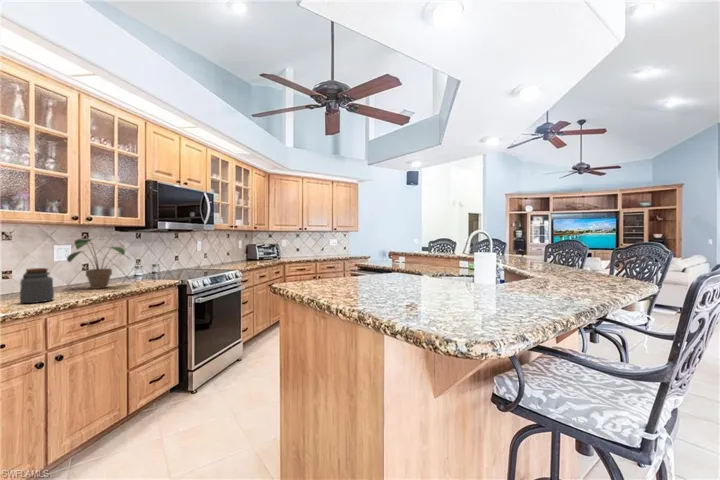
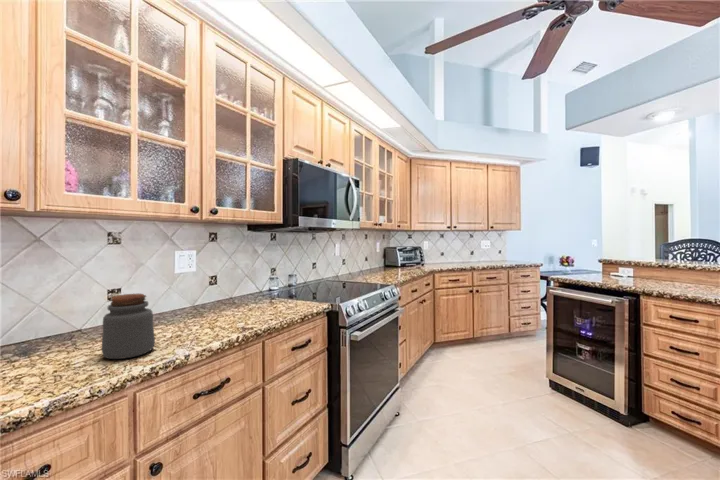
potted plant: present [67,239,125,289] -> none [185,241,267,318]

